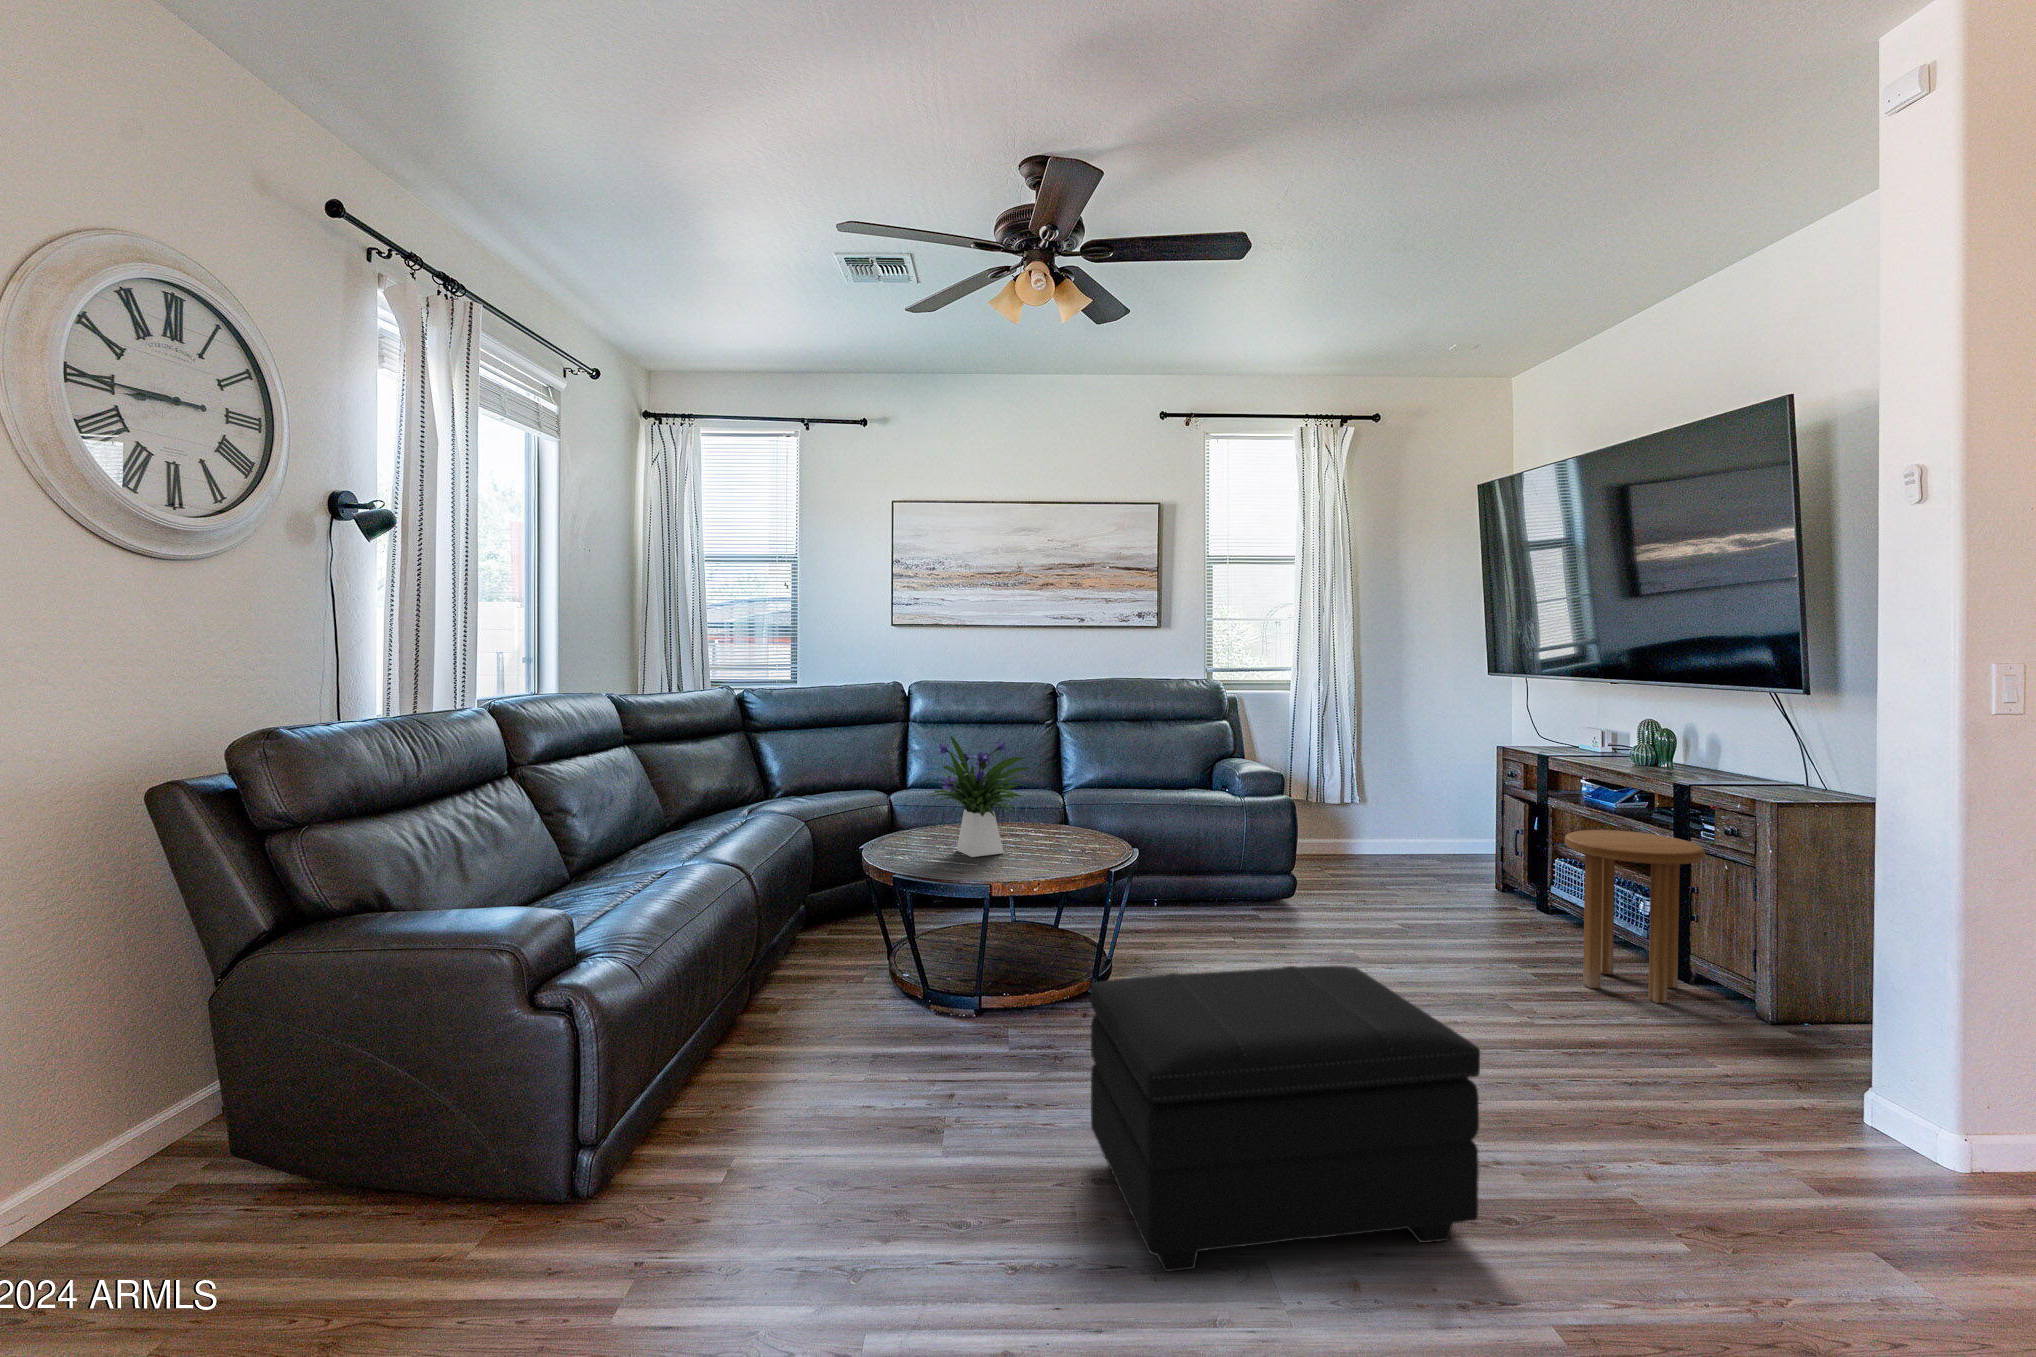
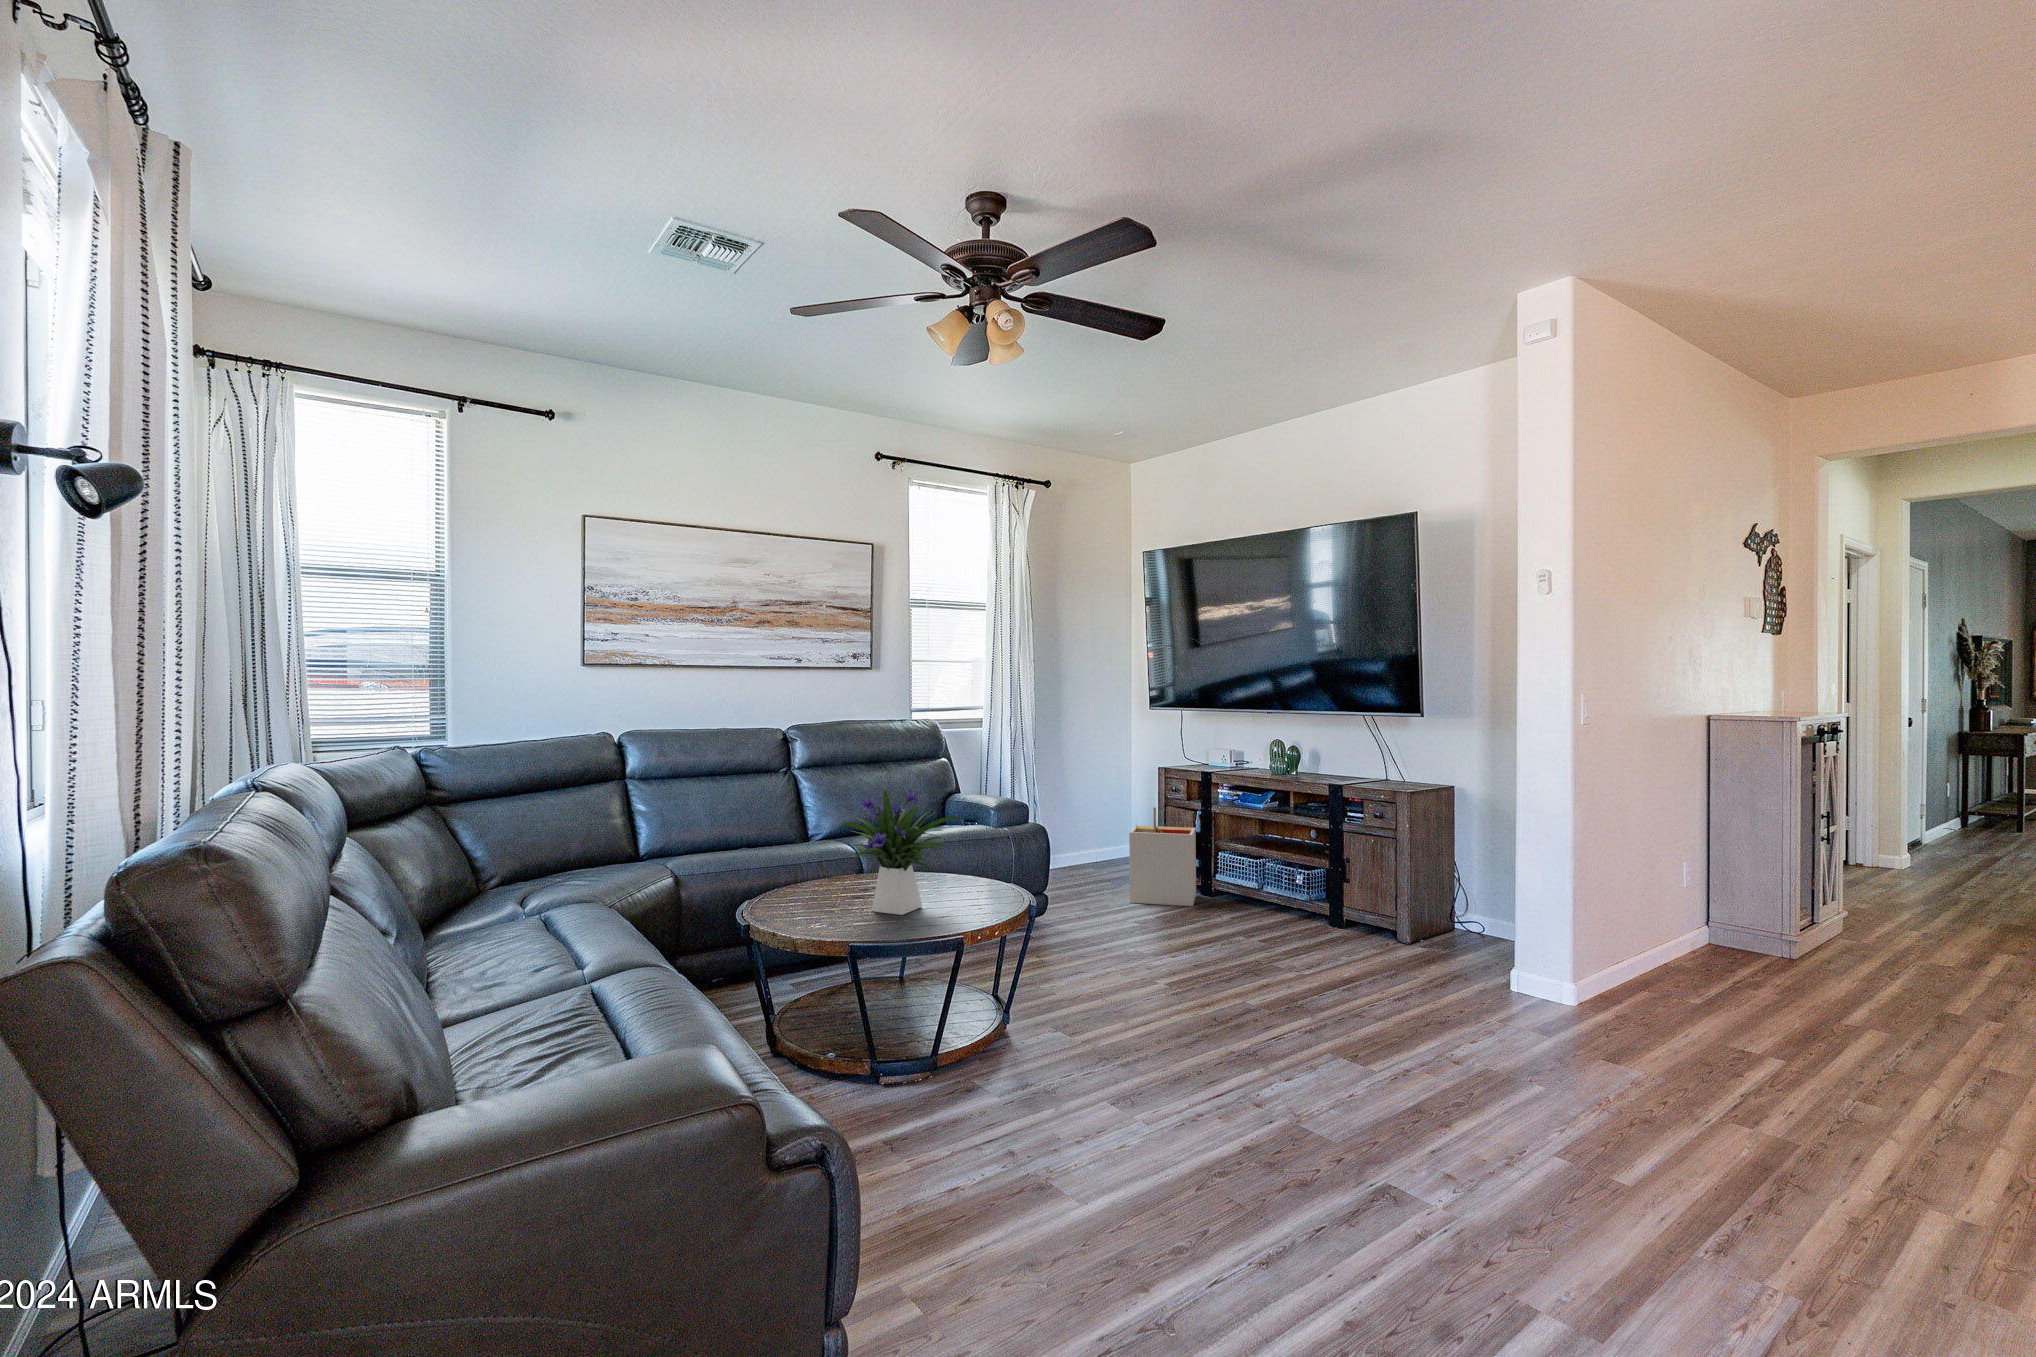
storage bin: none [1423,793,1523,918] -> present [1129,807,1196,906]
side table: present [1565,830,1705,1003] -> none [1278,824,1367,947]
footstool: present [1091,966,1480,1271] -> none [1187,948,1468,1211]

